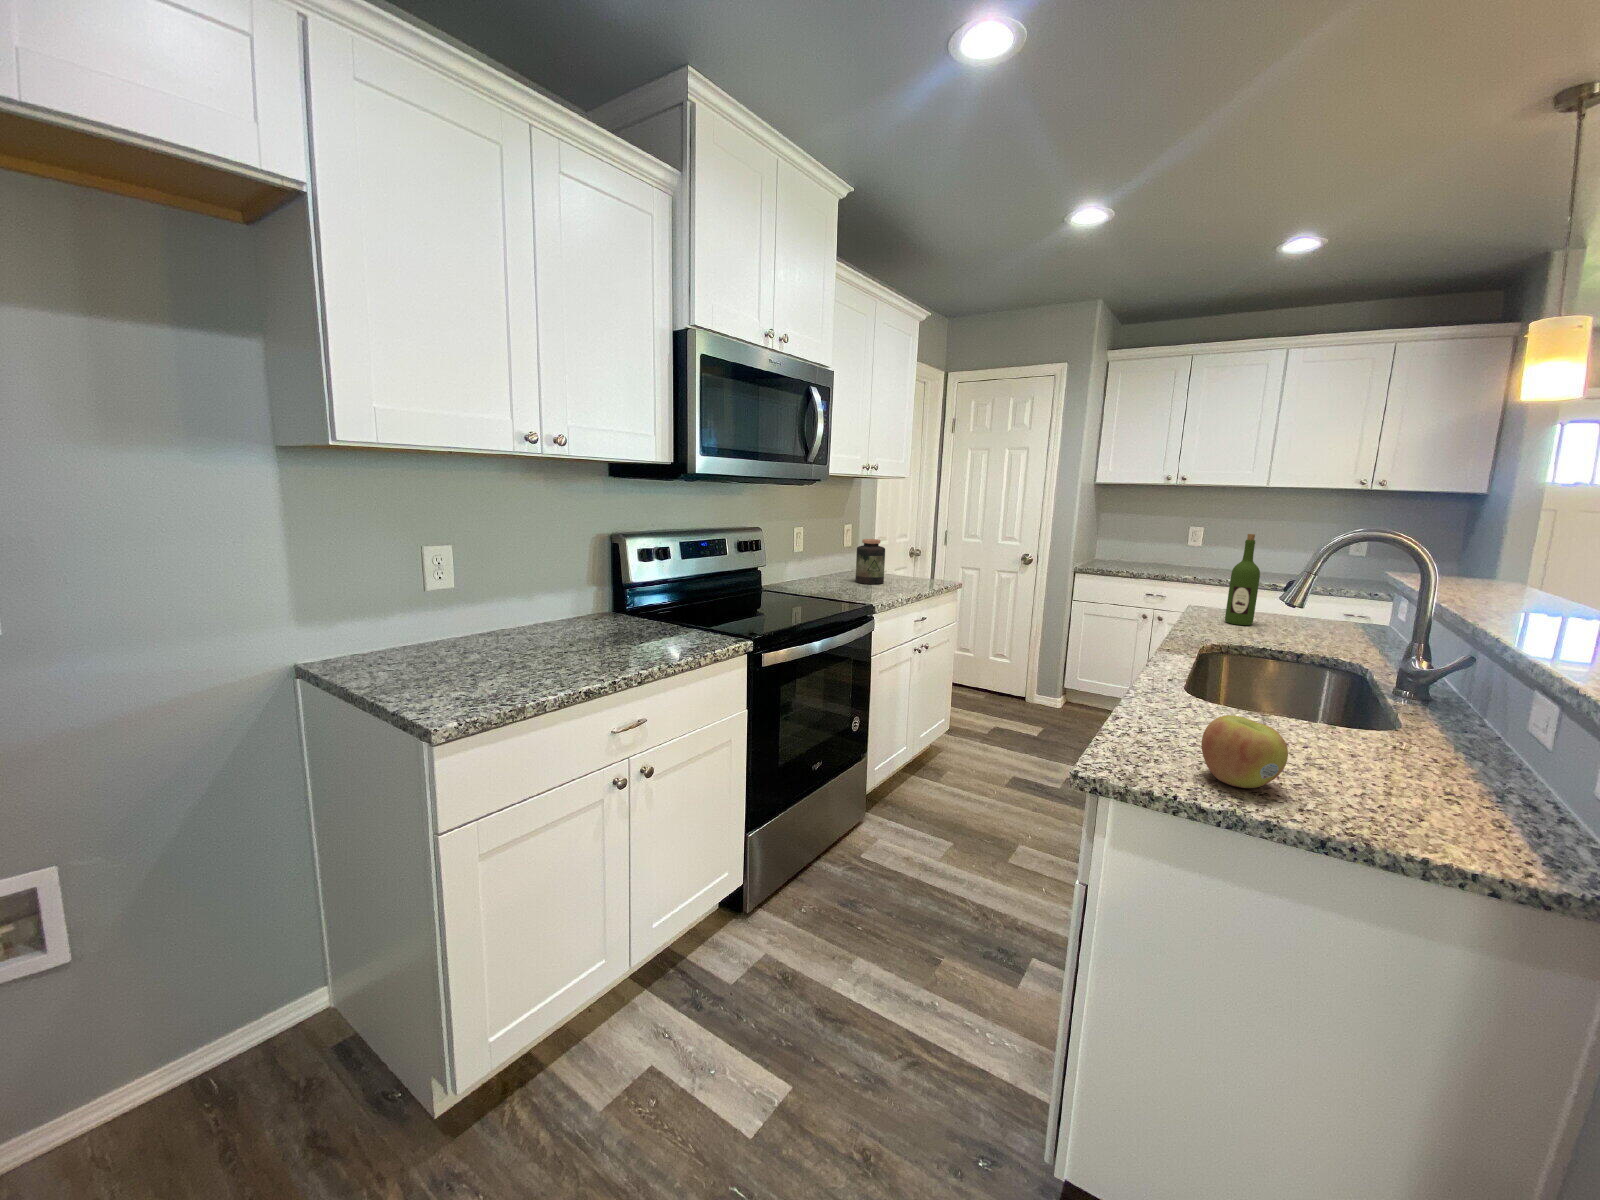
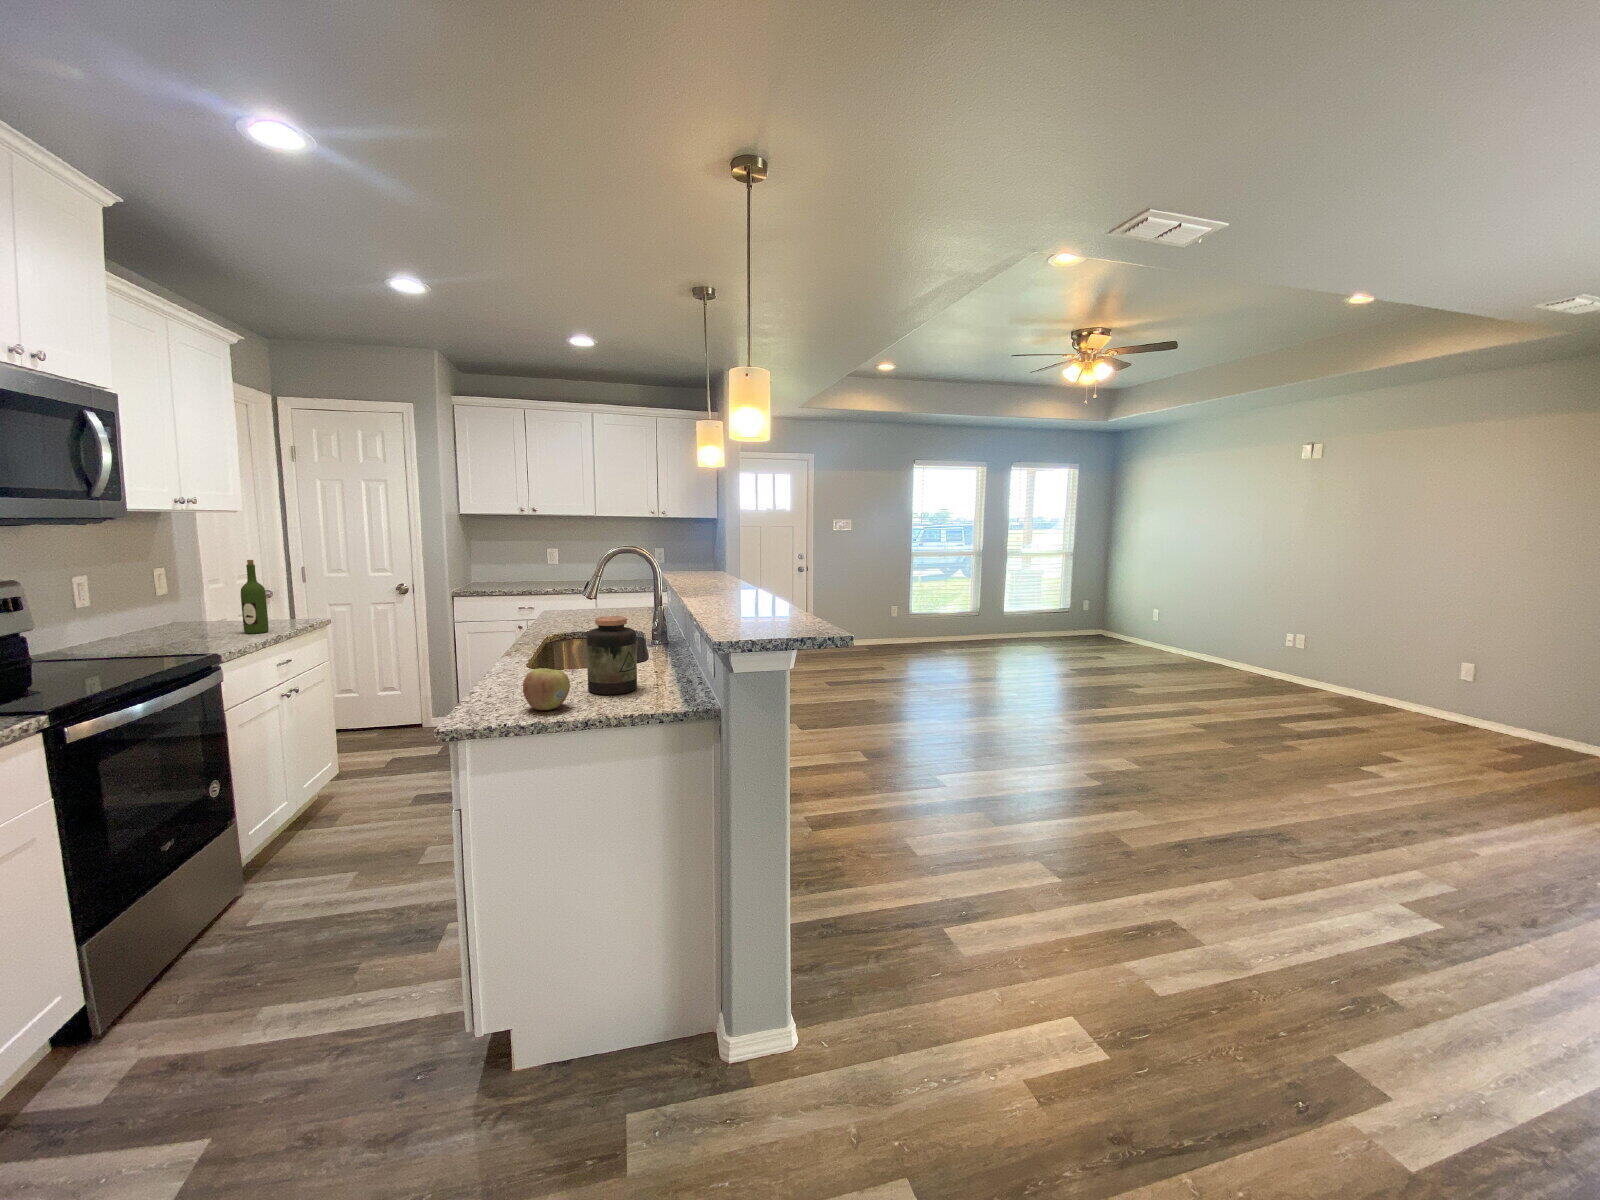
wine bottle: present [1225,534,1260,625] -> present [241,560,269,634]
jar: present [856,539,885,584] -> present [587,616,637,695]

